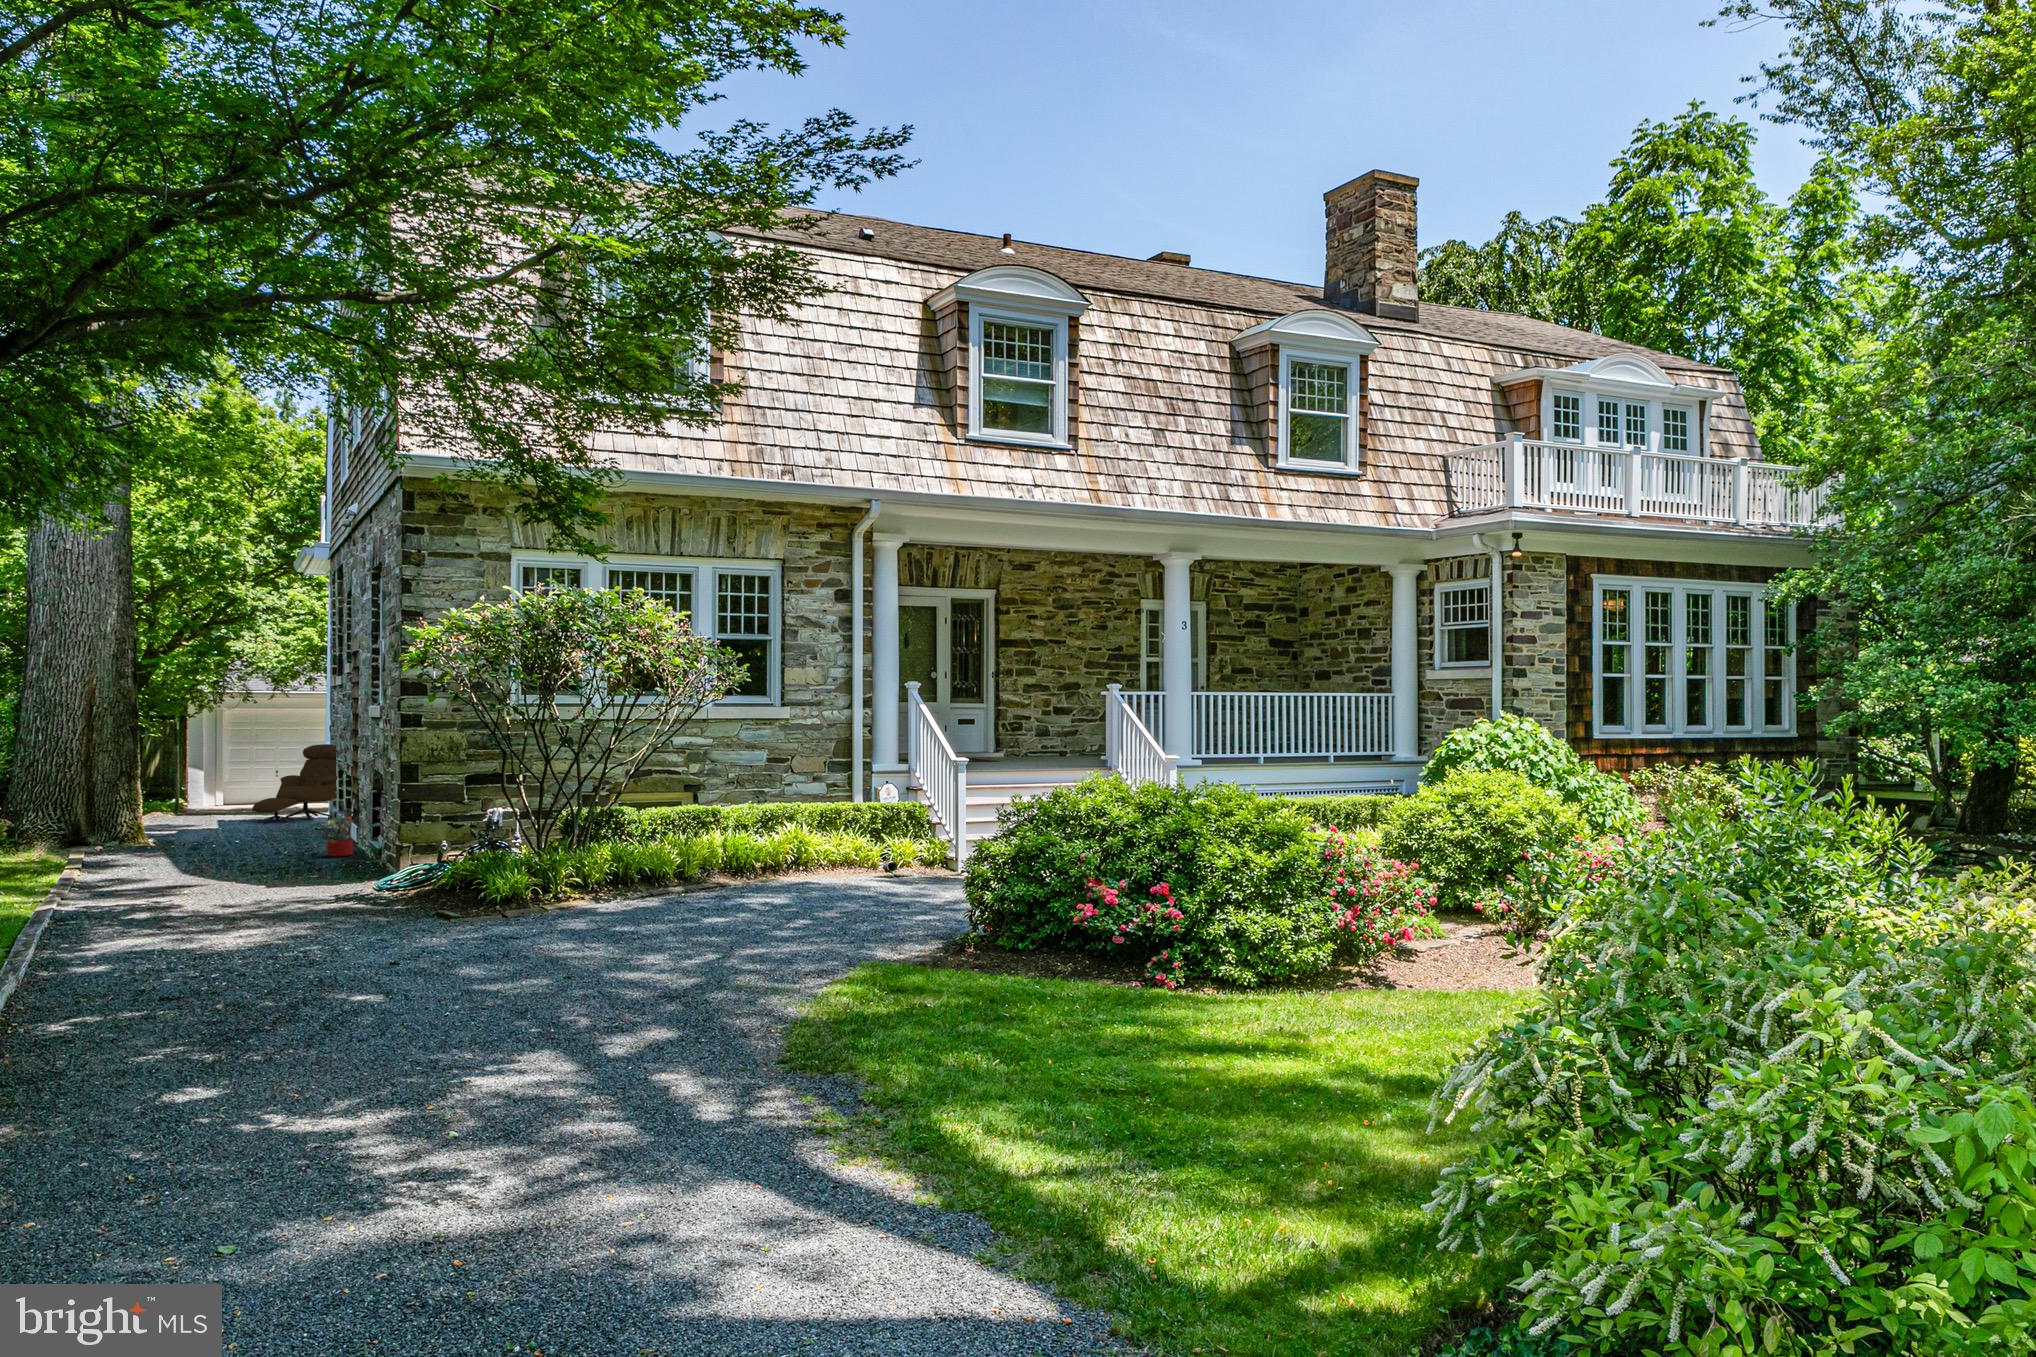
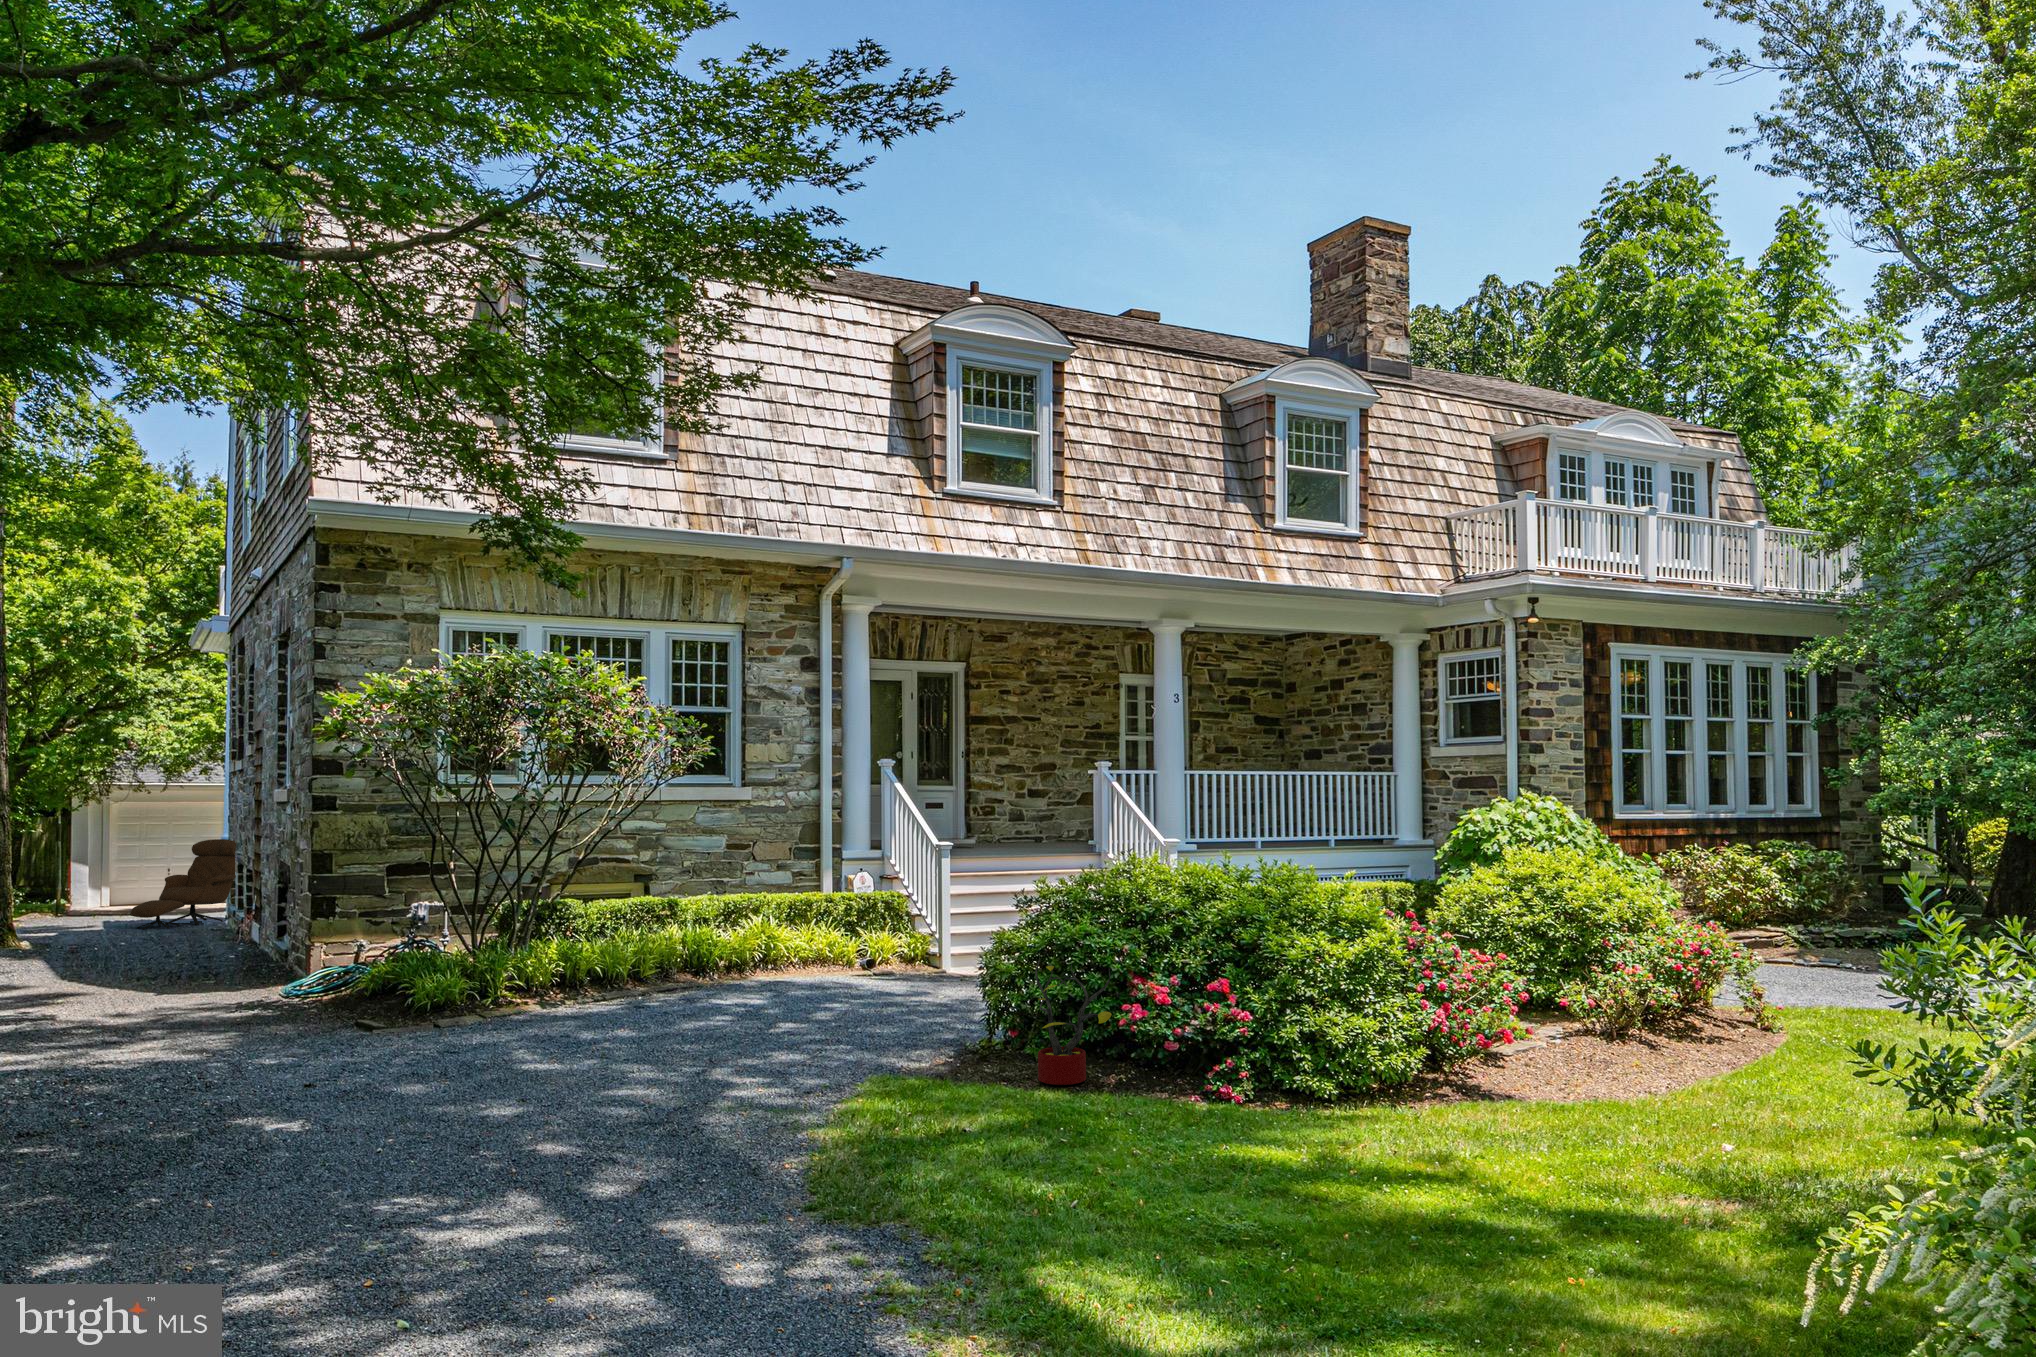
decorative plant: present [326,801,353,857] -> present [1035,959,1112,1085]

